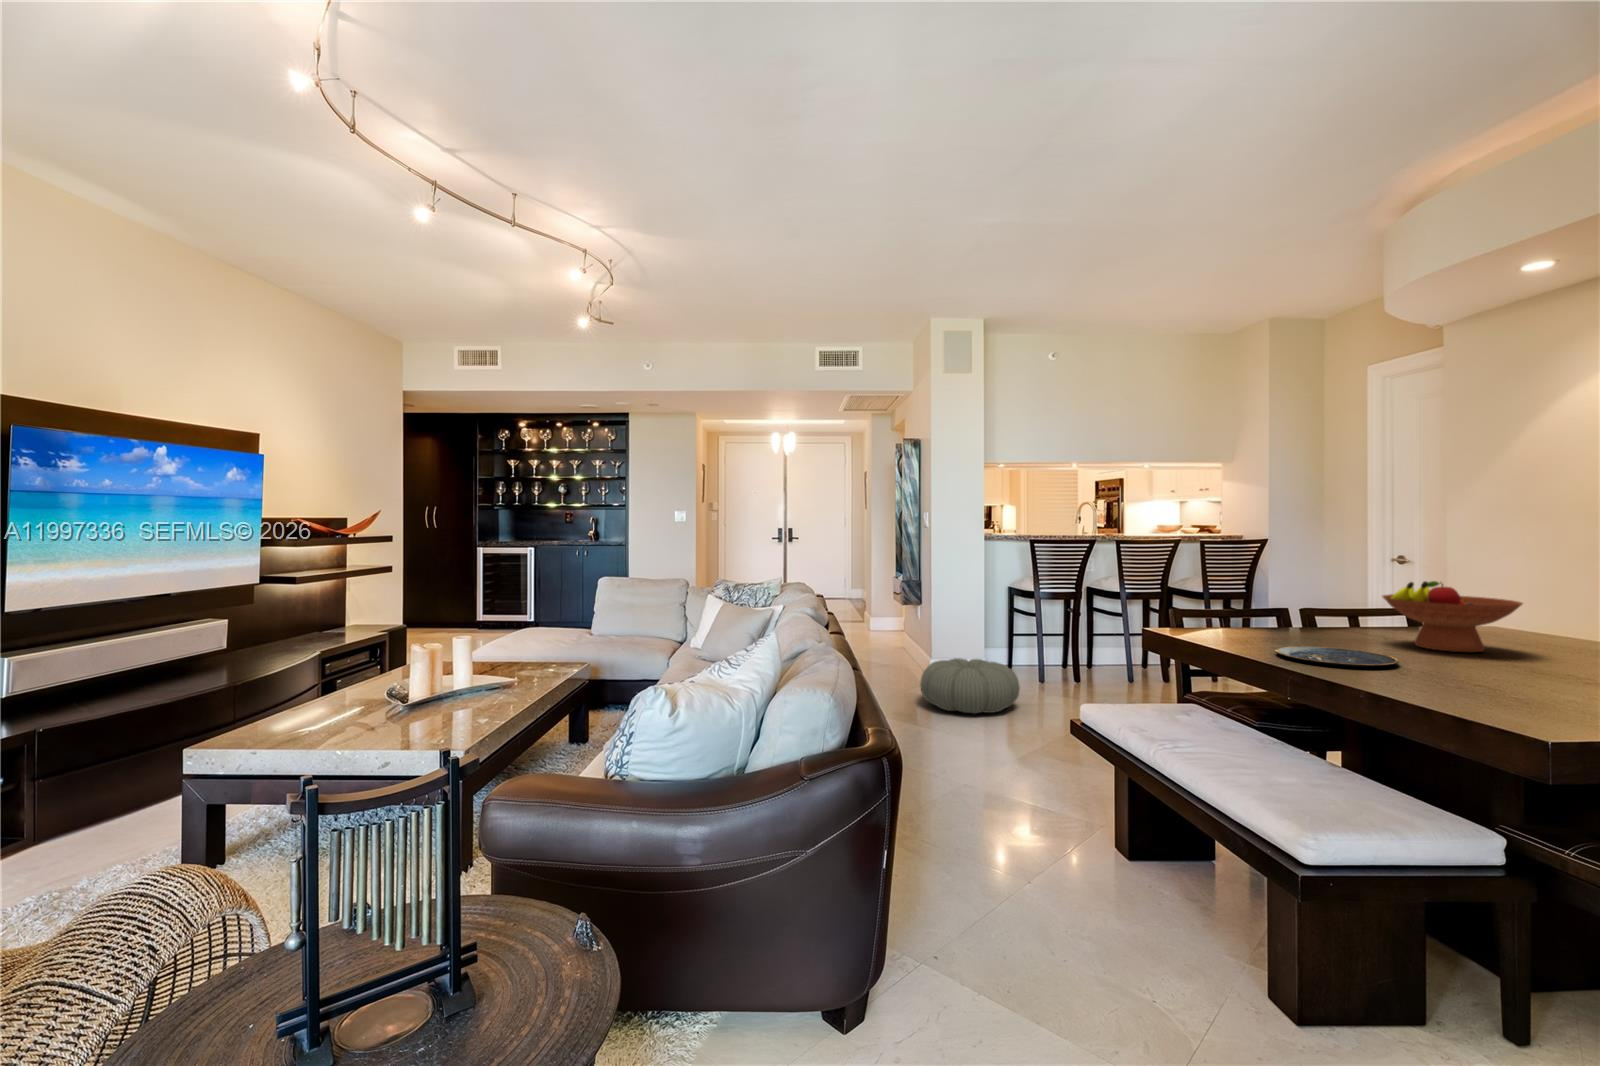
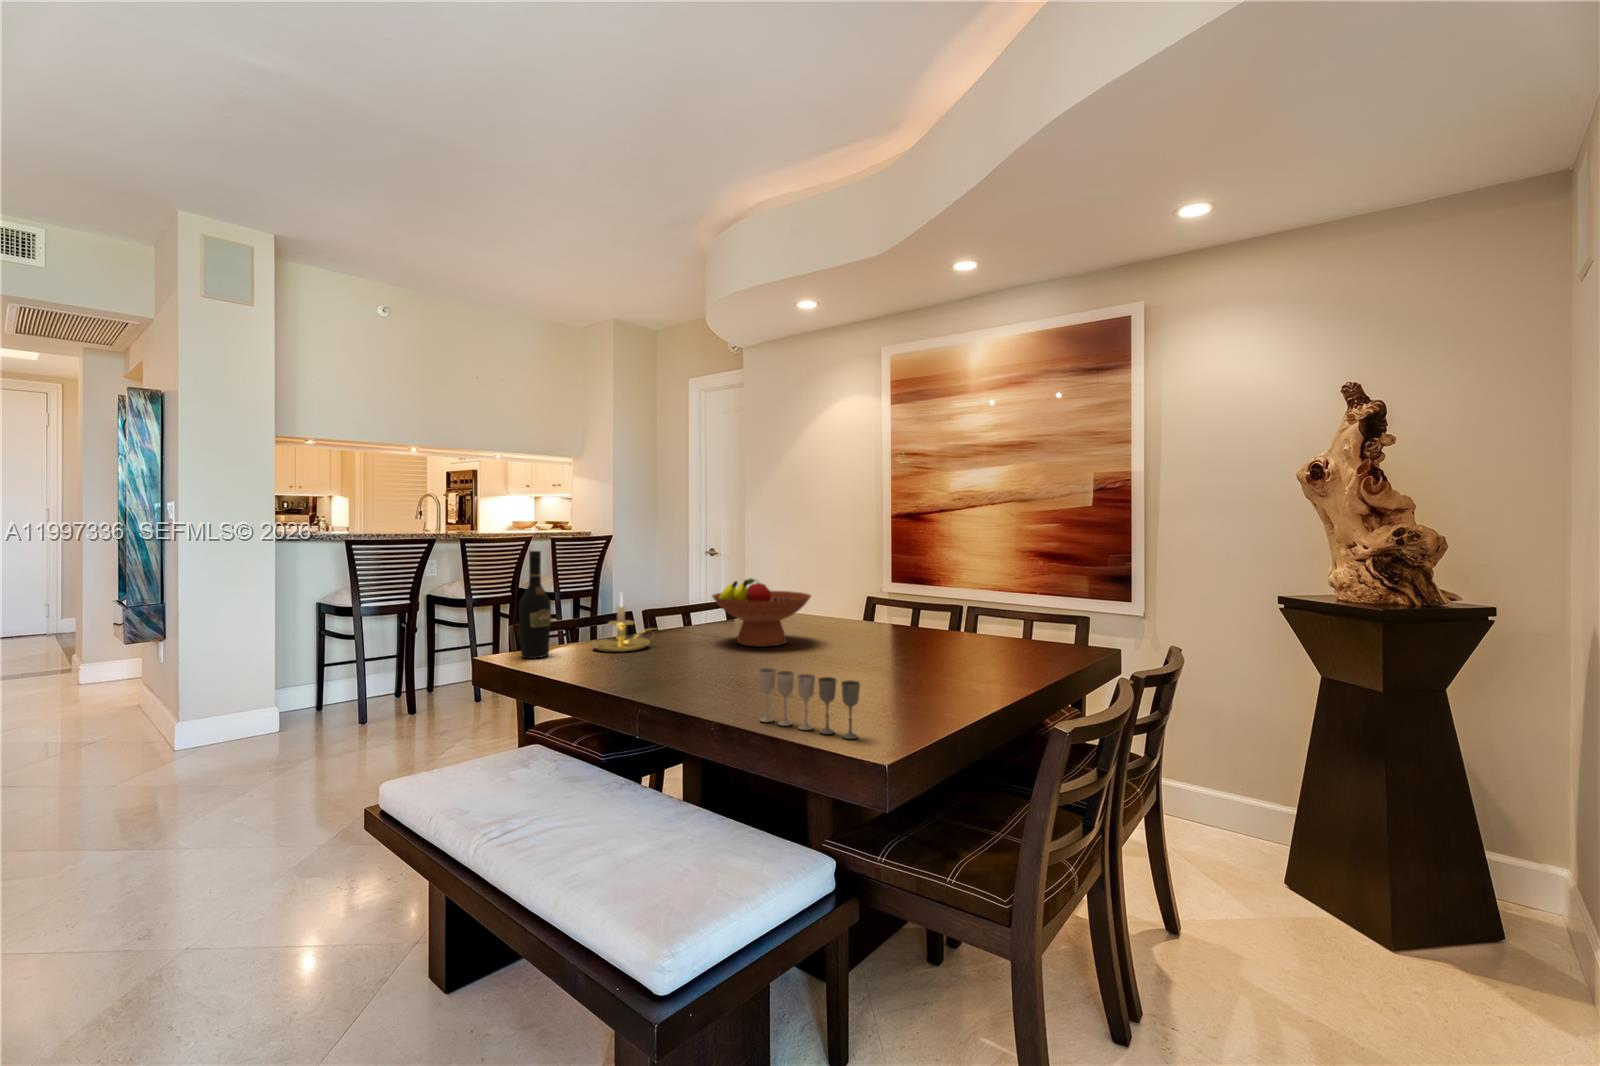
wine bottle: none [1182,548,1210,635] -> present [519,551,551,659]
candle holder: none [1248,586,1318,639] -> present [592,594,653,652]
plate: present [1275,646,1399,667] -> none [619,658,731,684]
wine glass: none [1420,654,1544,727] -> present [759,668,860,739]
pouf: present [920,658,1020,713] -> none [141,711,322,802]

